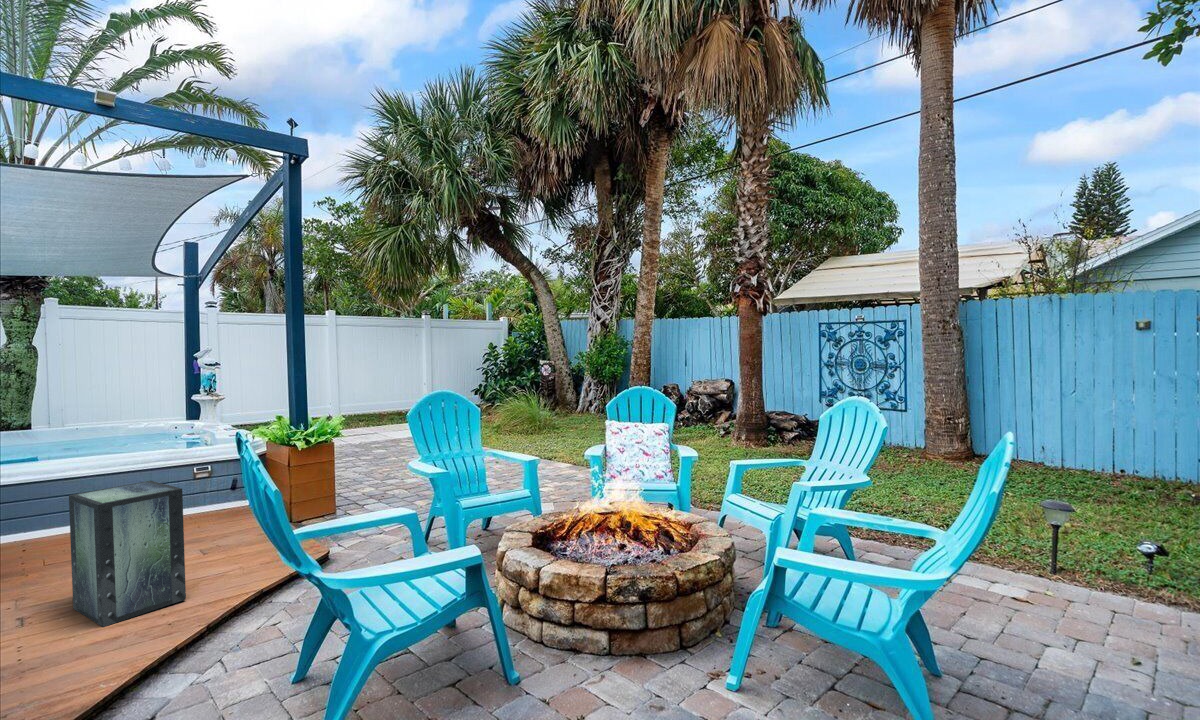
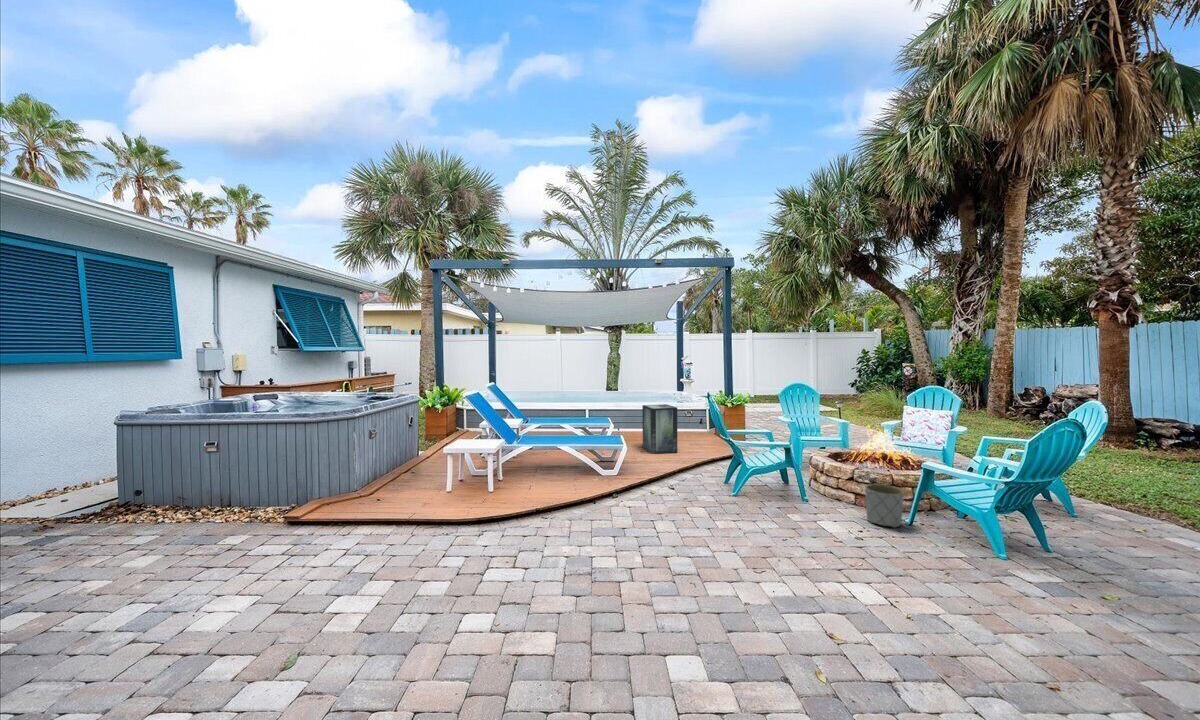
planter: none [639,600,705,693] -> present [865,484,904,528]

